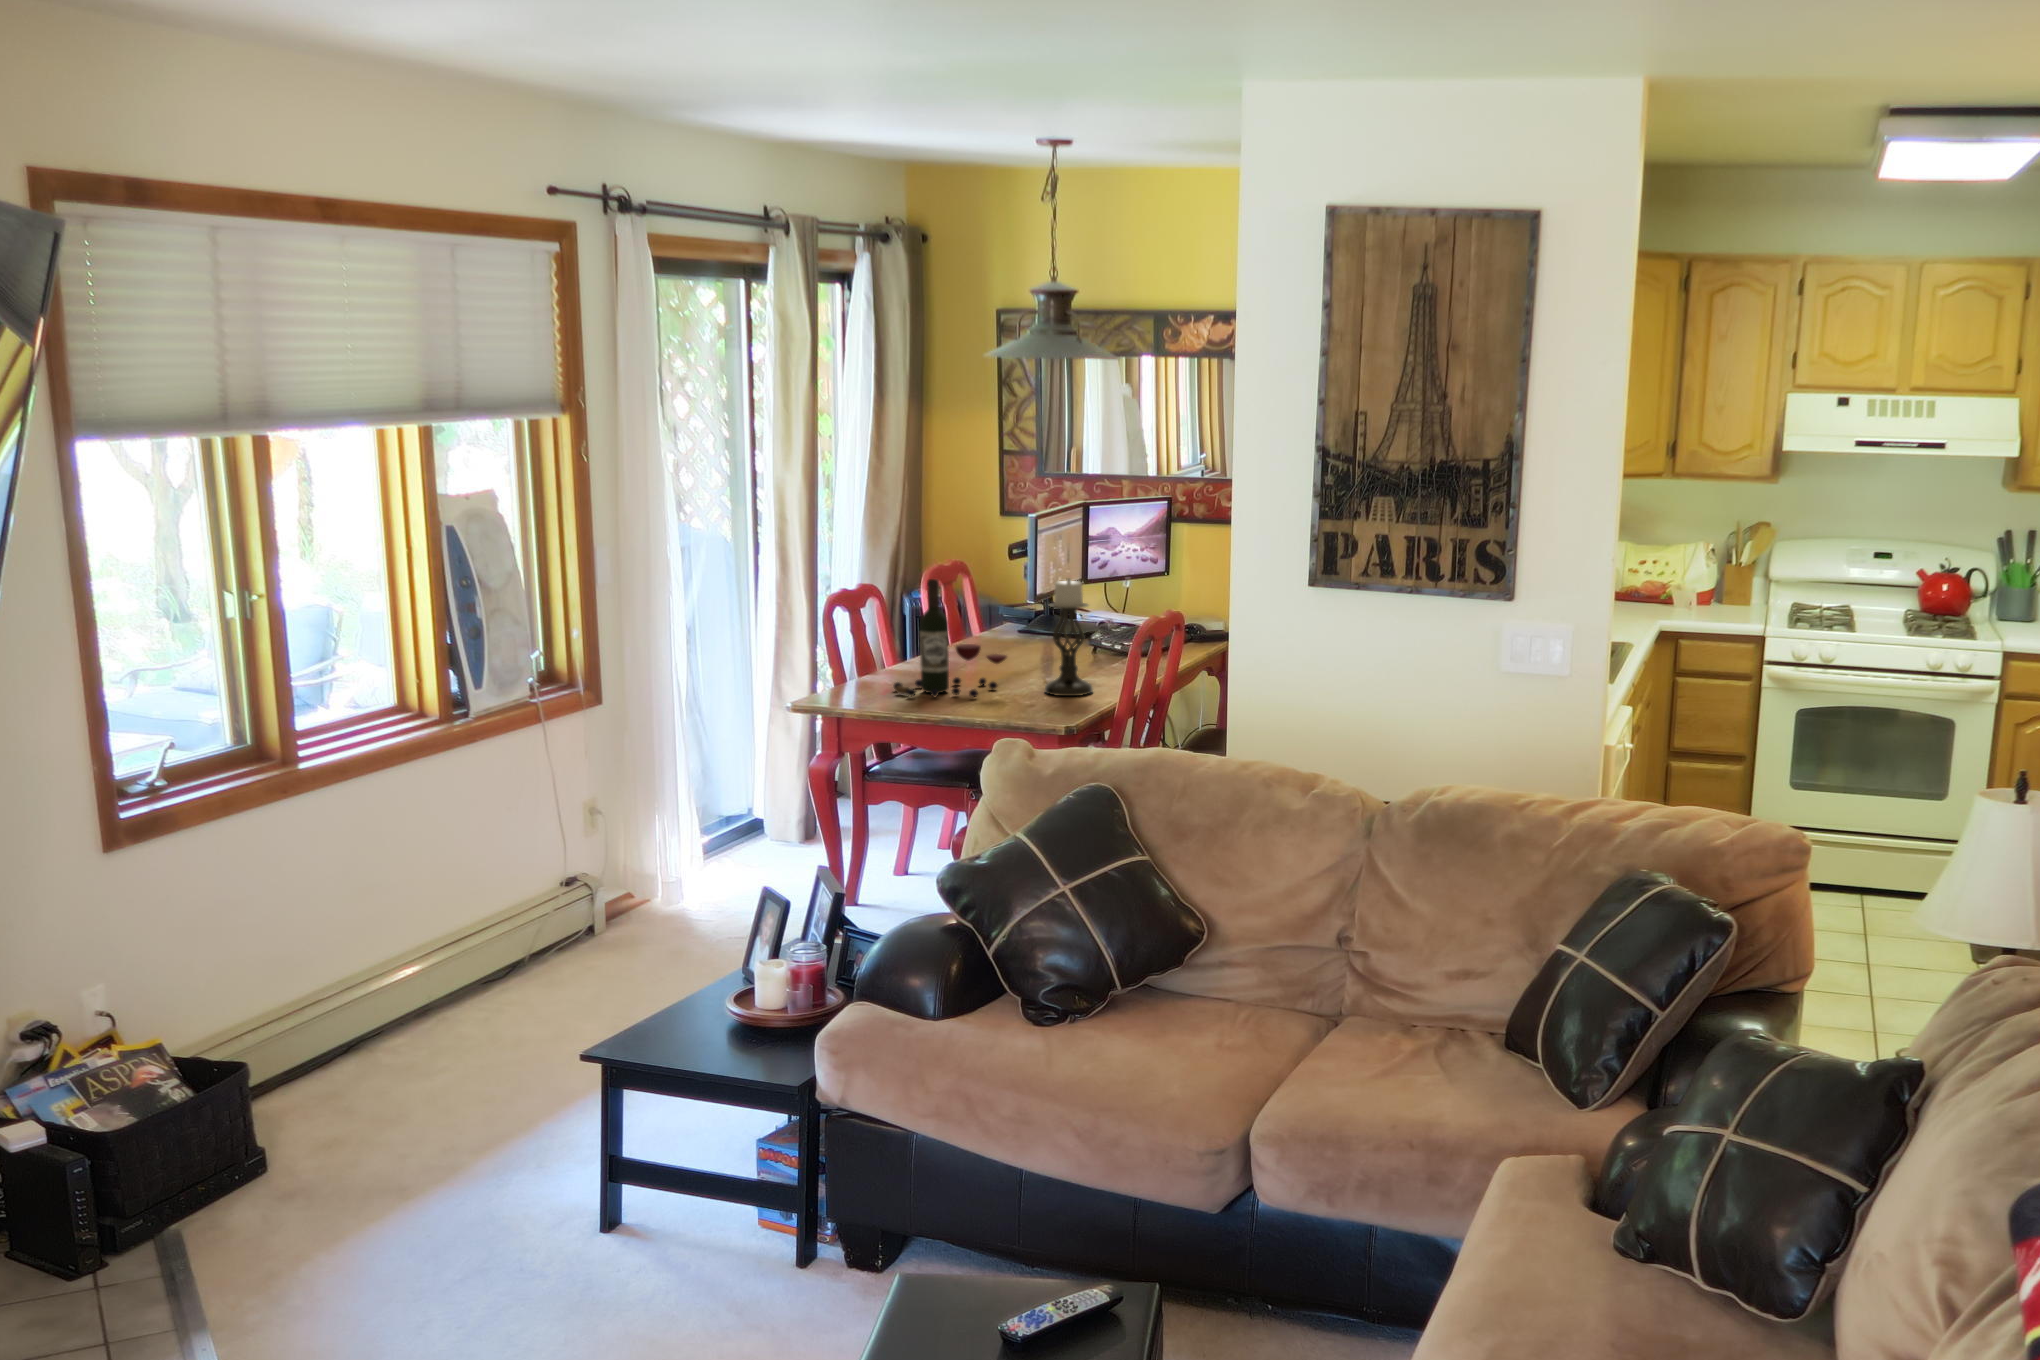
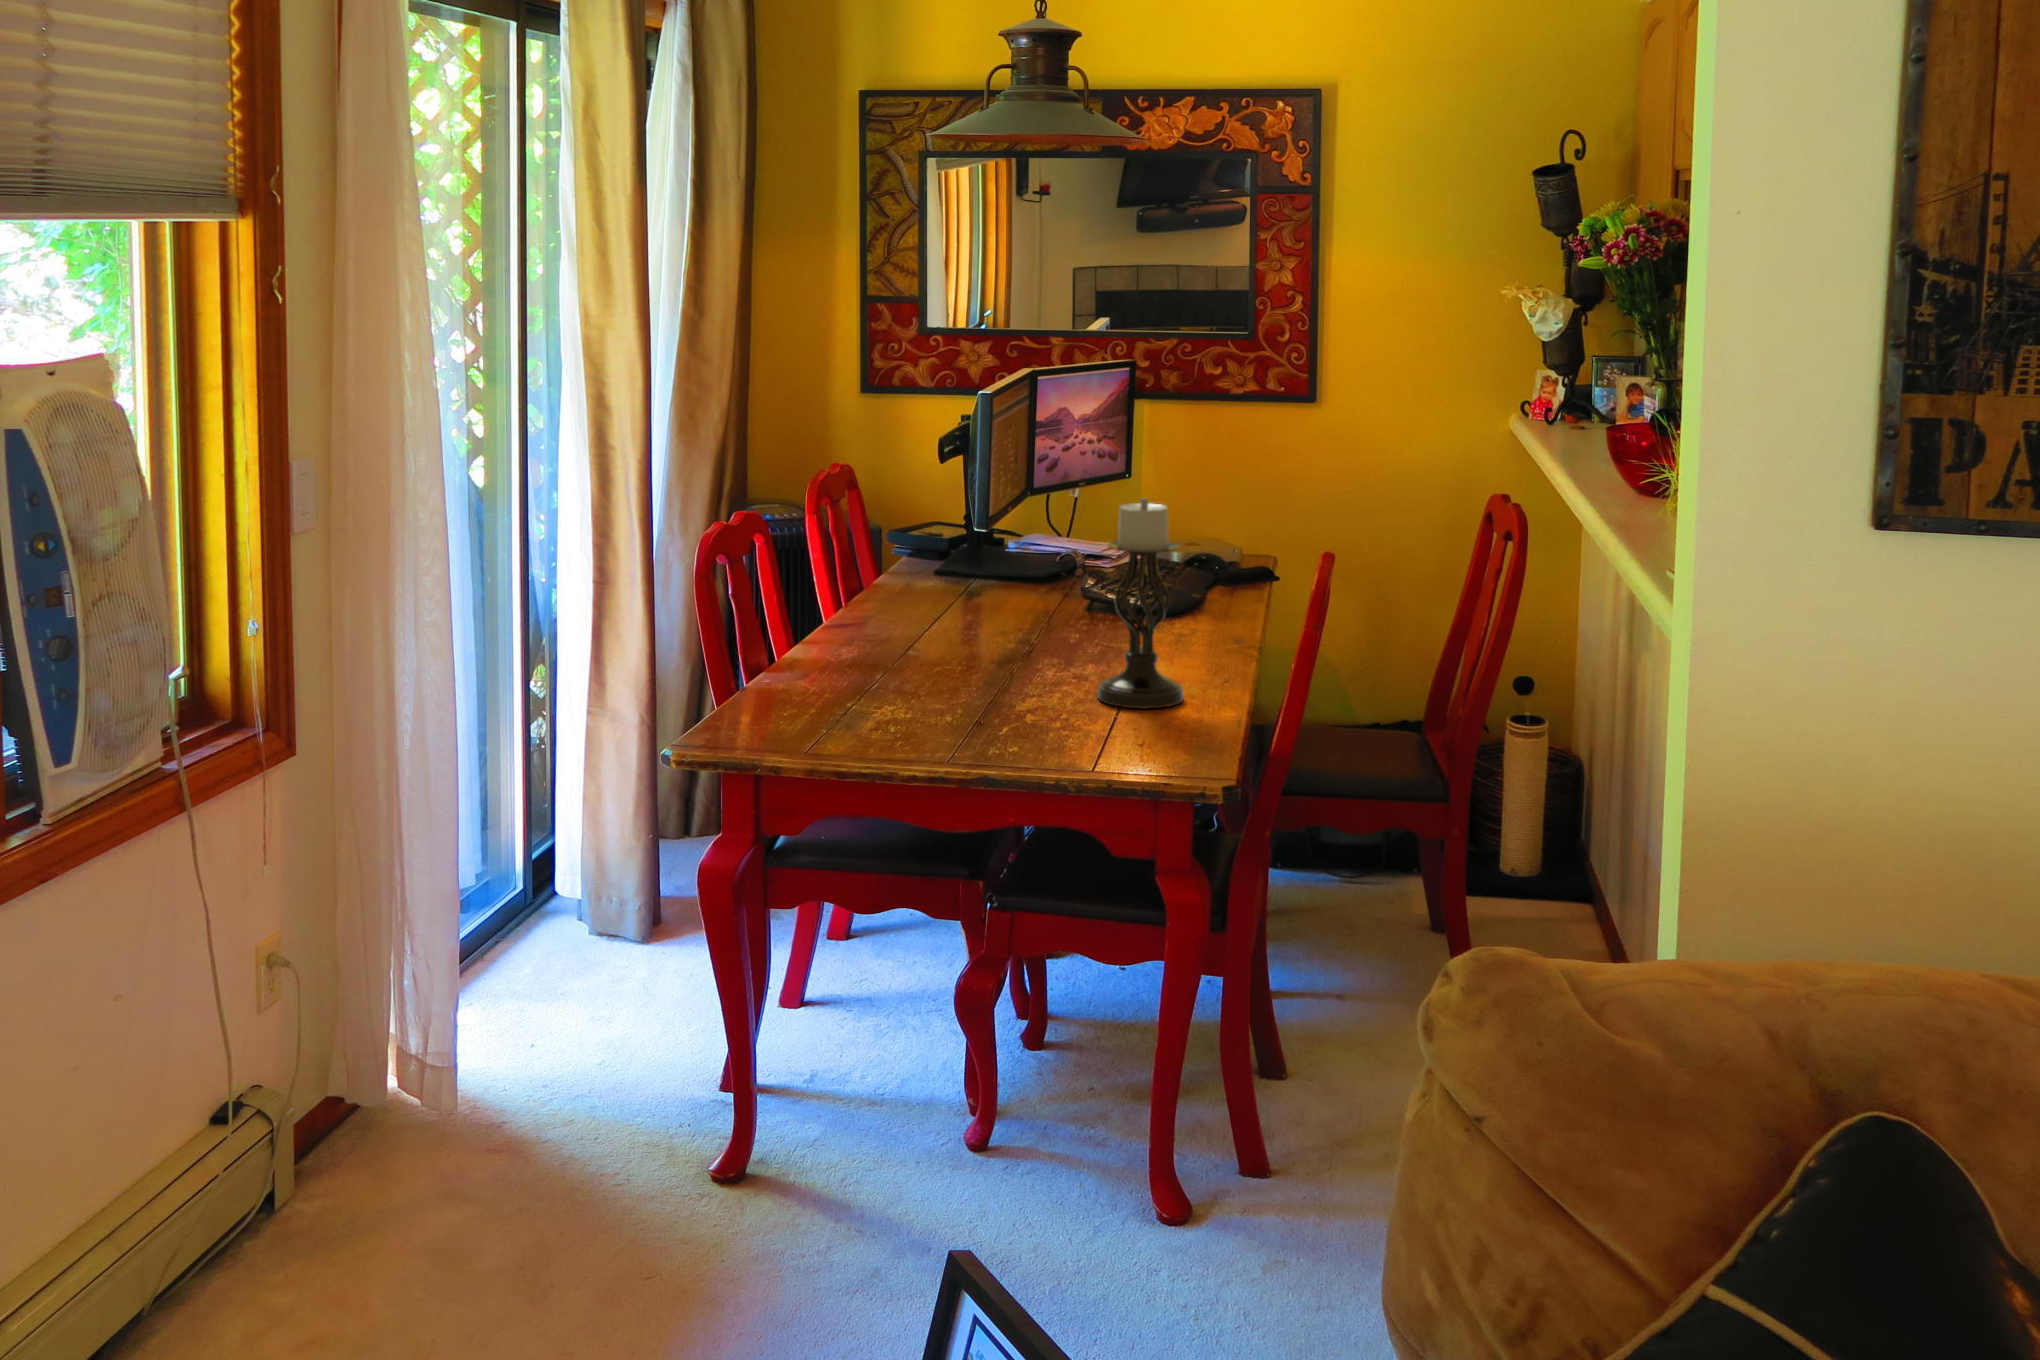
wine bottle: present [894,579,1007,697] -> none [831,505,1047,721]

